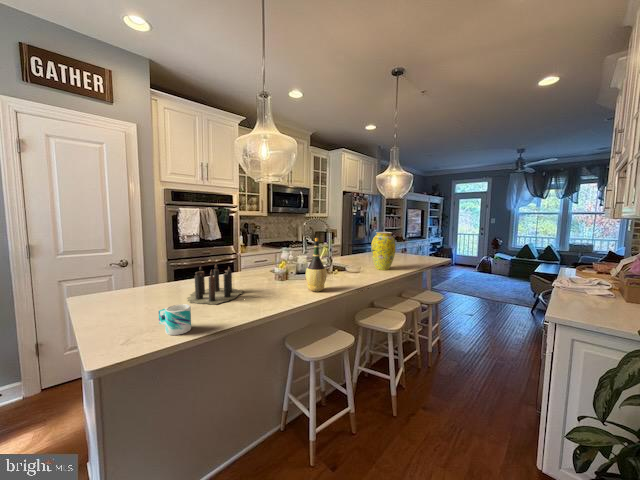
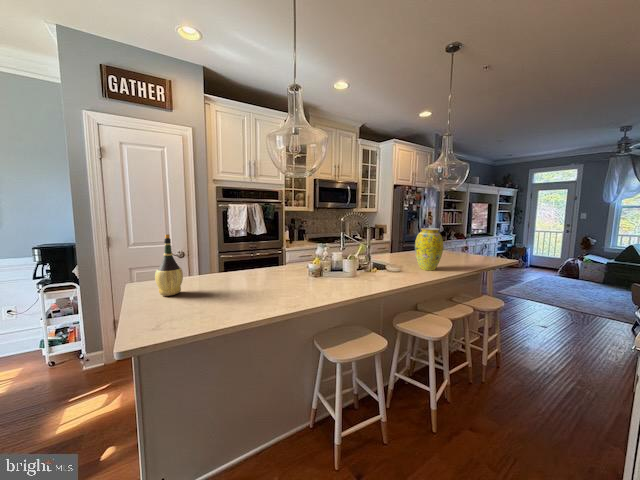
wine bottle: present [306,238,327,291] -> present [155,234,183,296]
candle: present [187,264,243,304] -> none [211,258,272,299]
mug: present [159,304,191,335] -> none [180,297,208,327]

